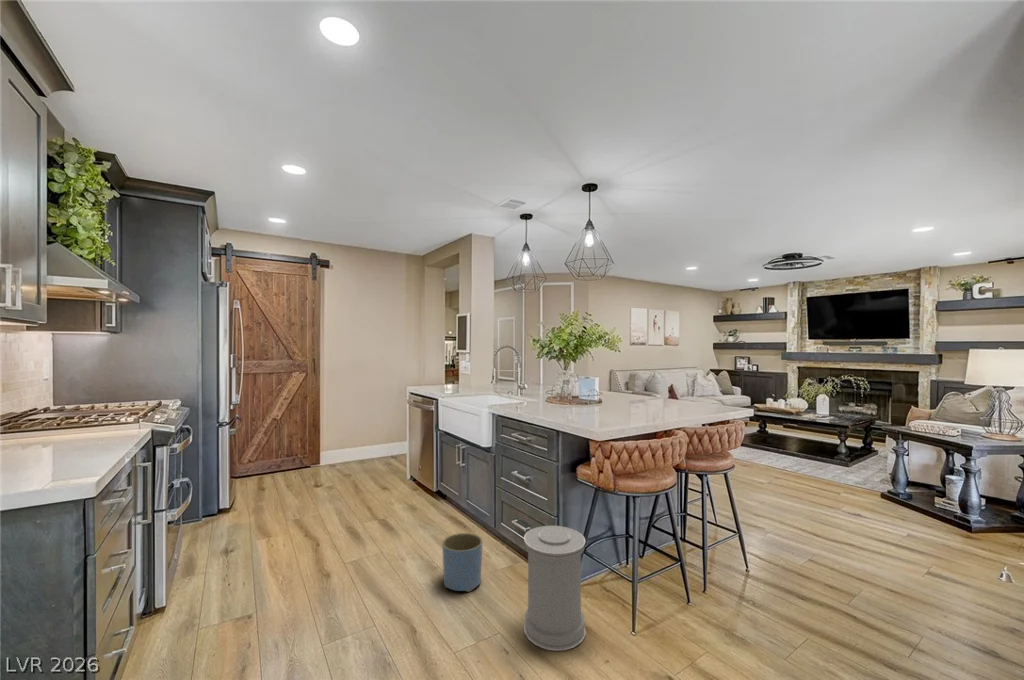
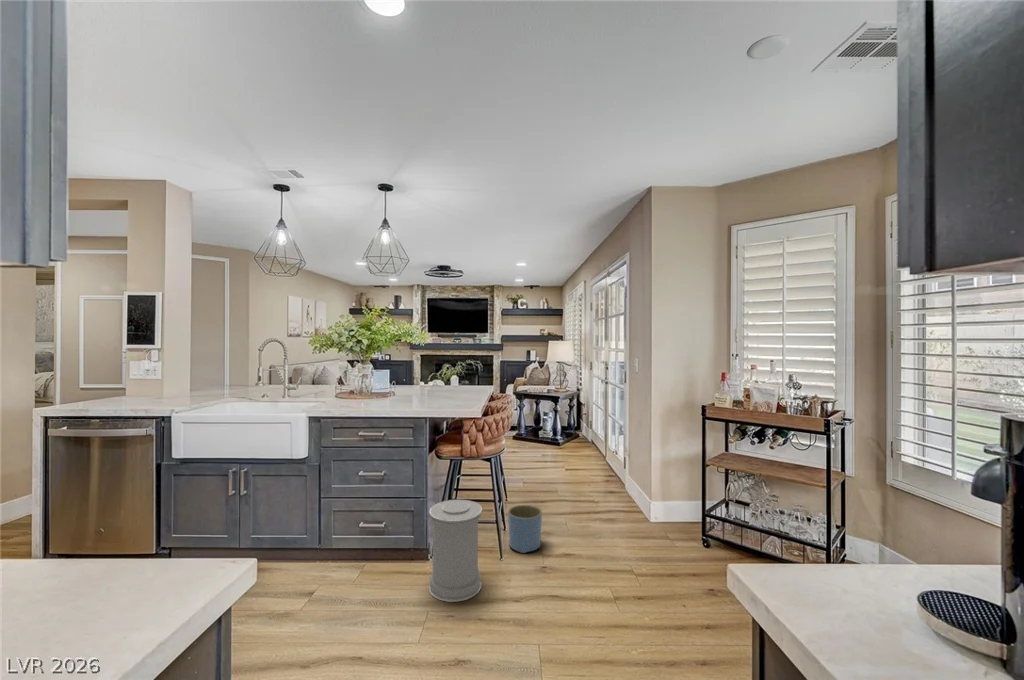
planter: present [442,533,482,592] -> present [508,505,542,553]

